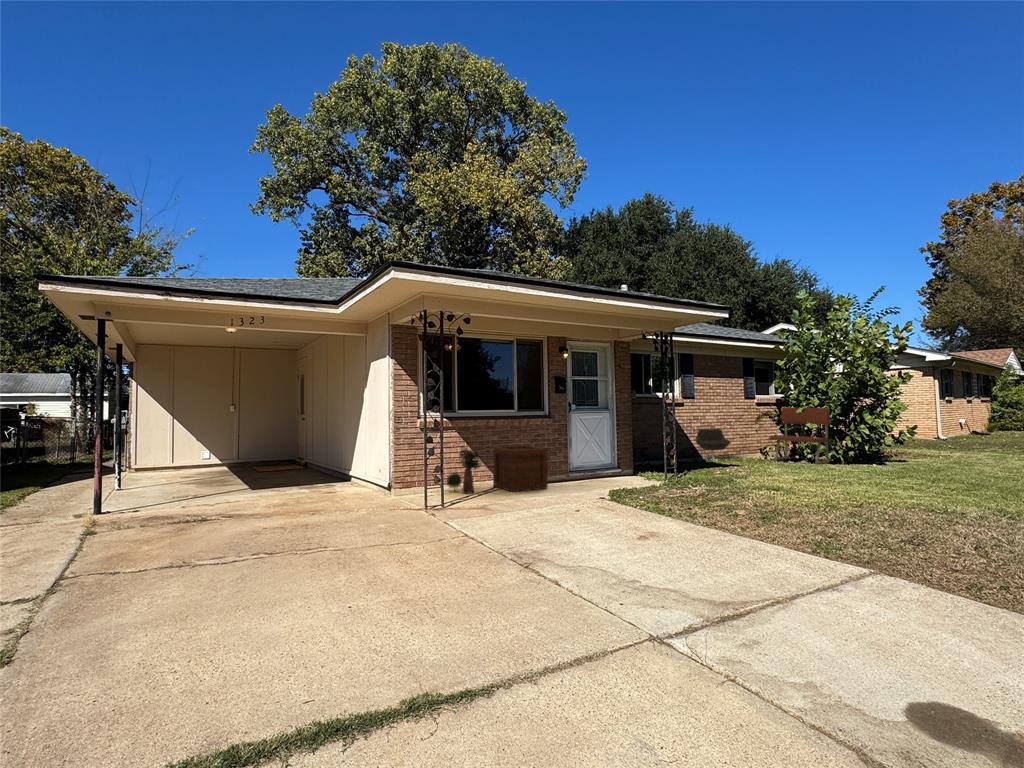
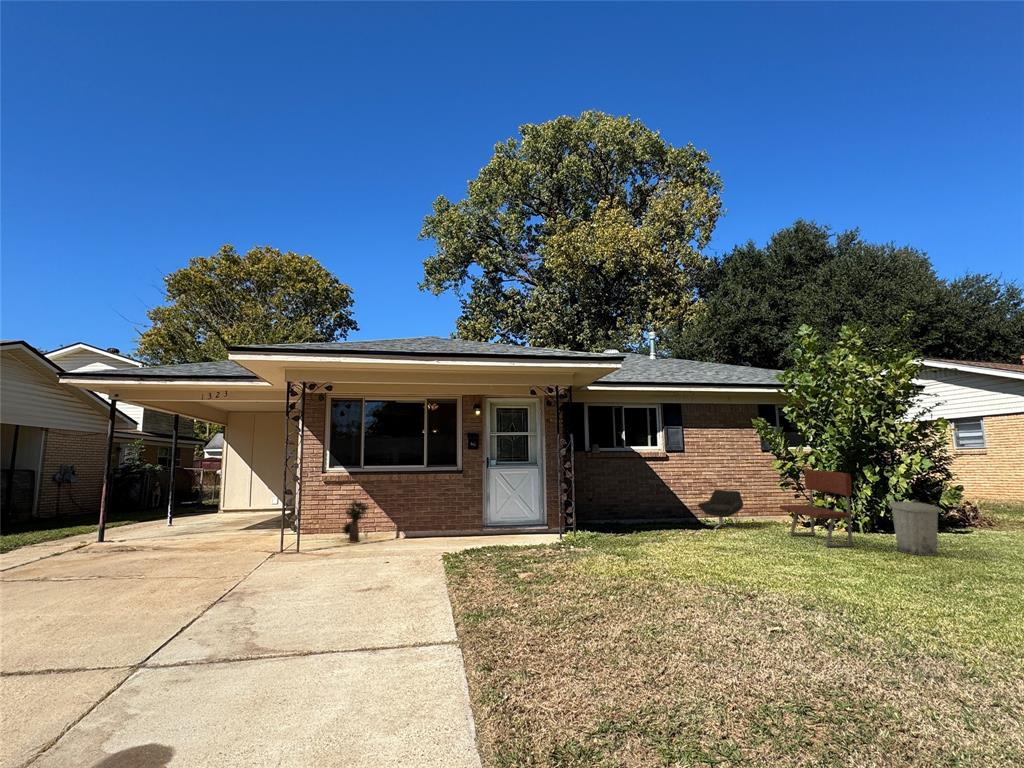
trash can: none [851,425,885,464] -> present [890,500,940,556]
wooden crate: present [494,446,548,492] -> none [386,501,431,545]

